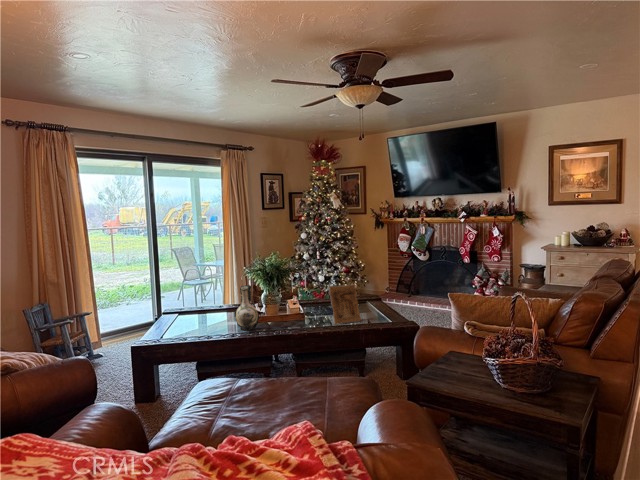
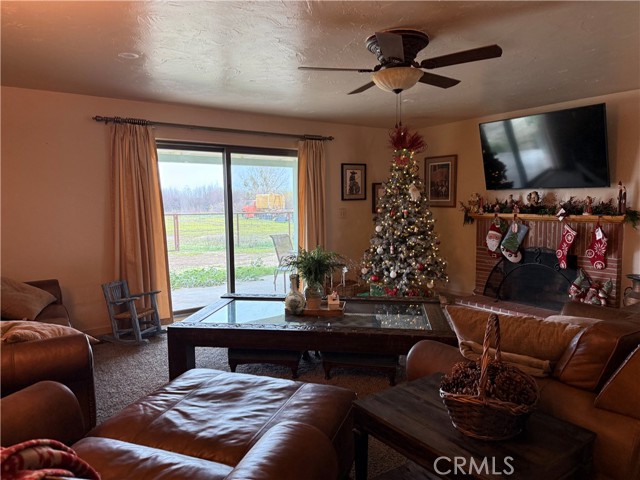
picture frame: present [329,284,361,324] -> none [373,281,404,318]

